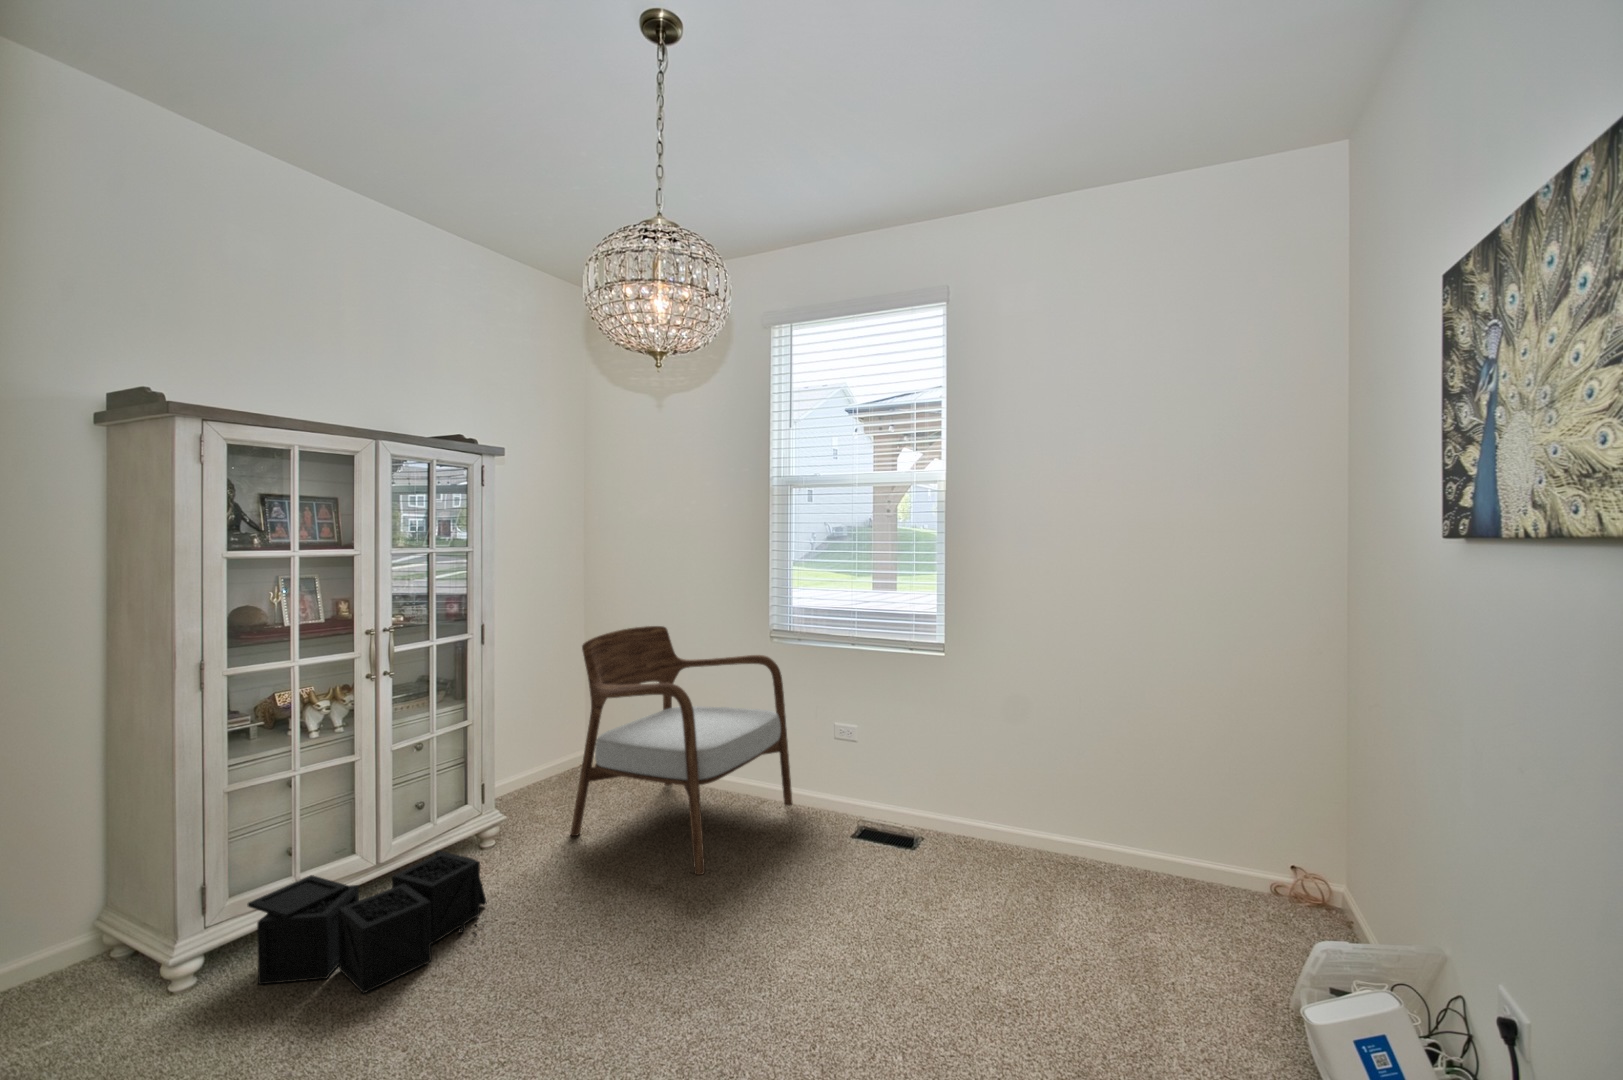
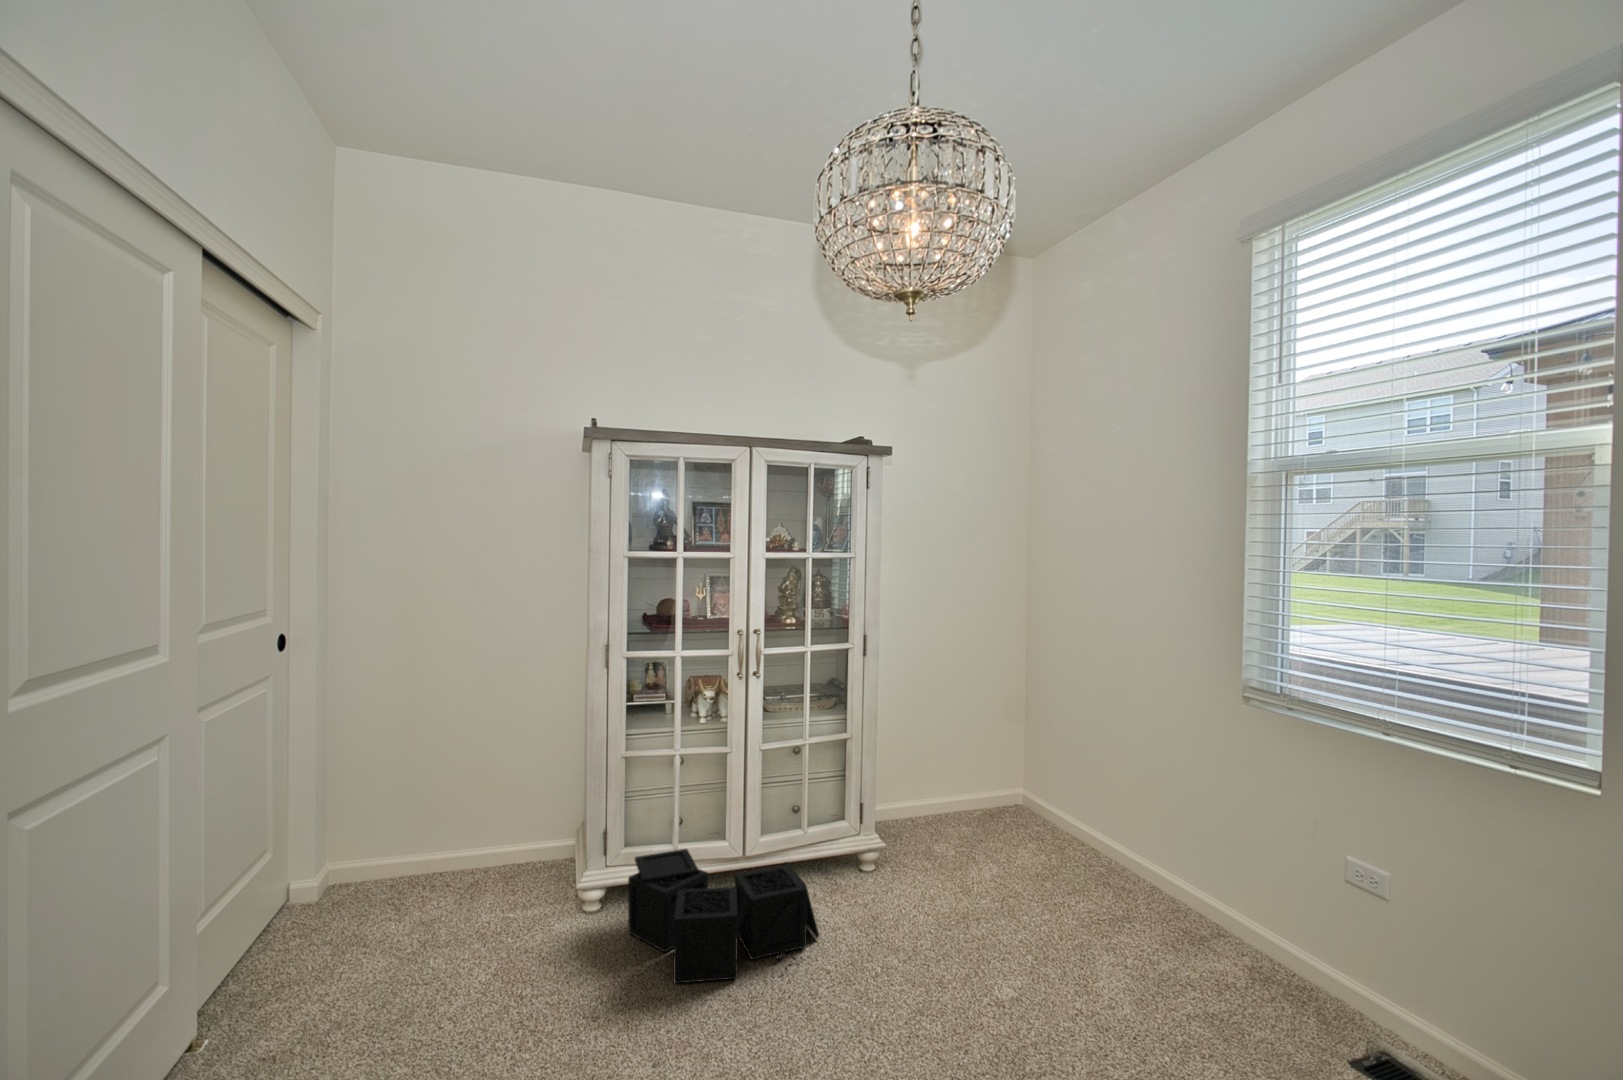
armchair: present [571,626,793,875] -> none [946,655,1271,1015]

